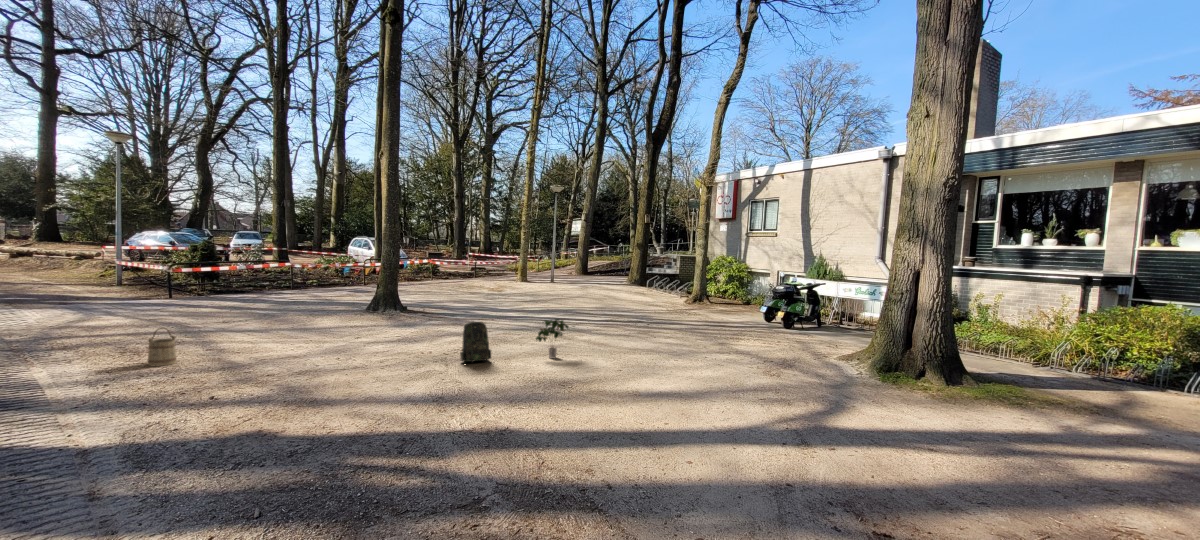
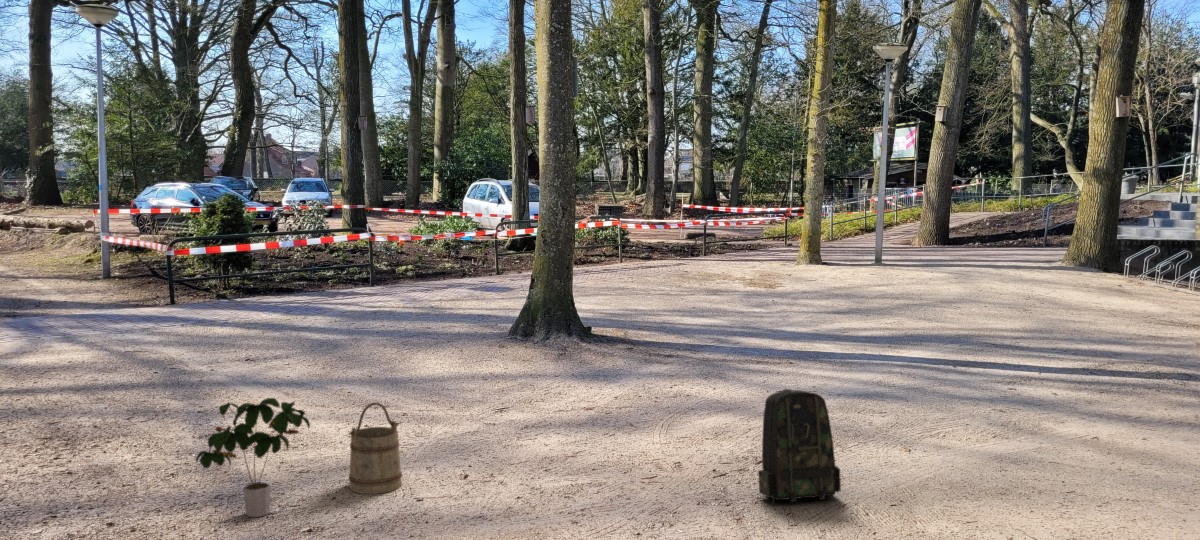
potted plant: present [536,319,568,359] -> present [196,398,310,517]
bucket: present [148,328,176,366] -> present [349,402,402,494]

